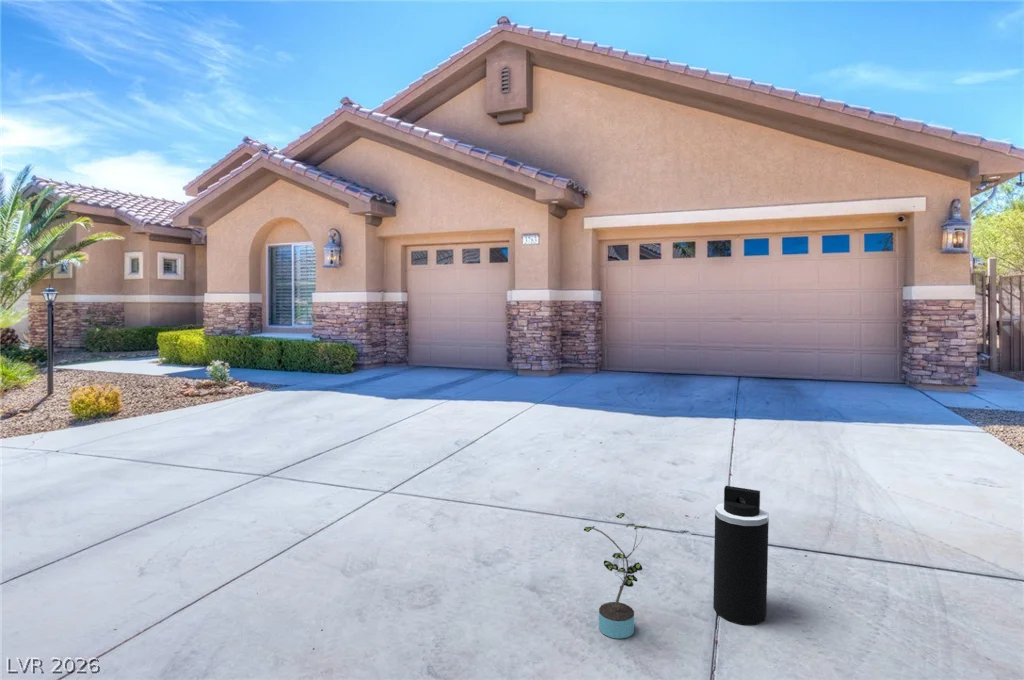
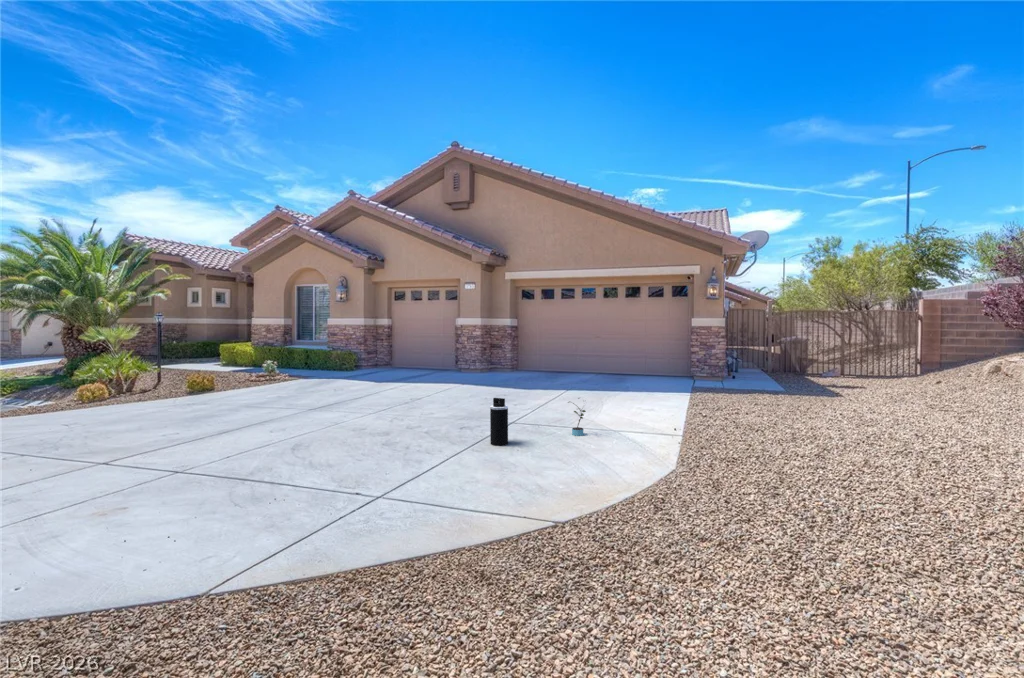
potted plant: present [584,513,649,639] -> present [568,402,586,436]

